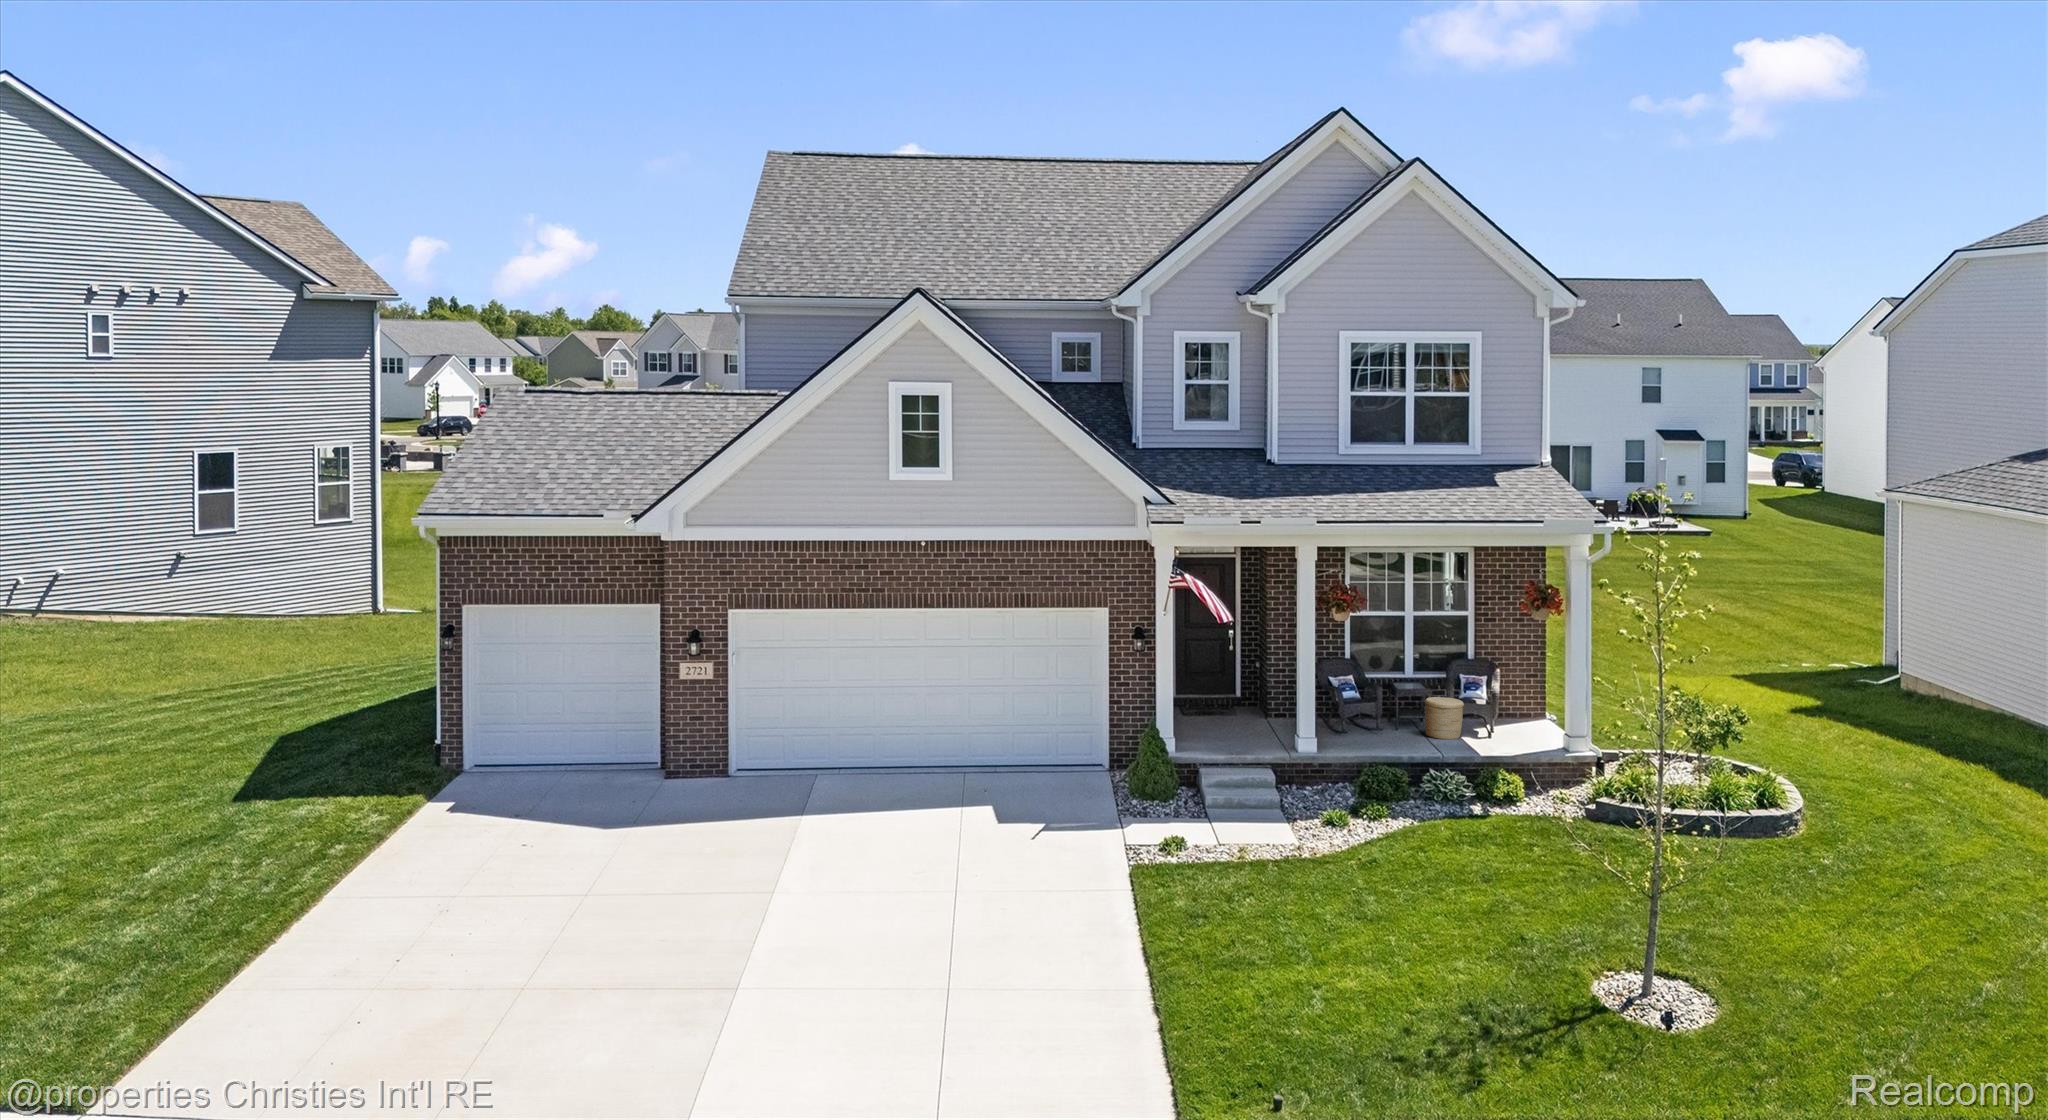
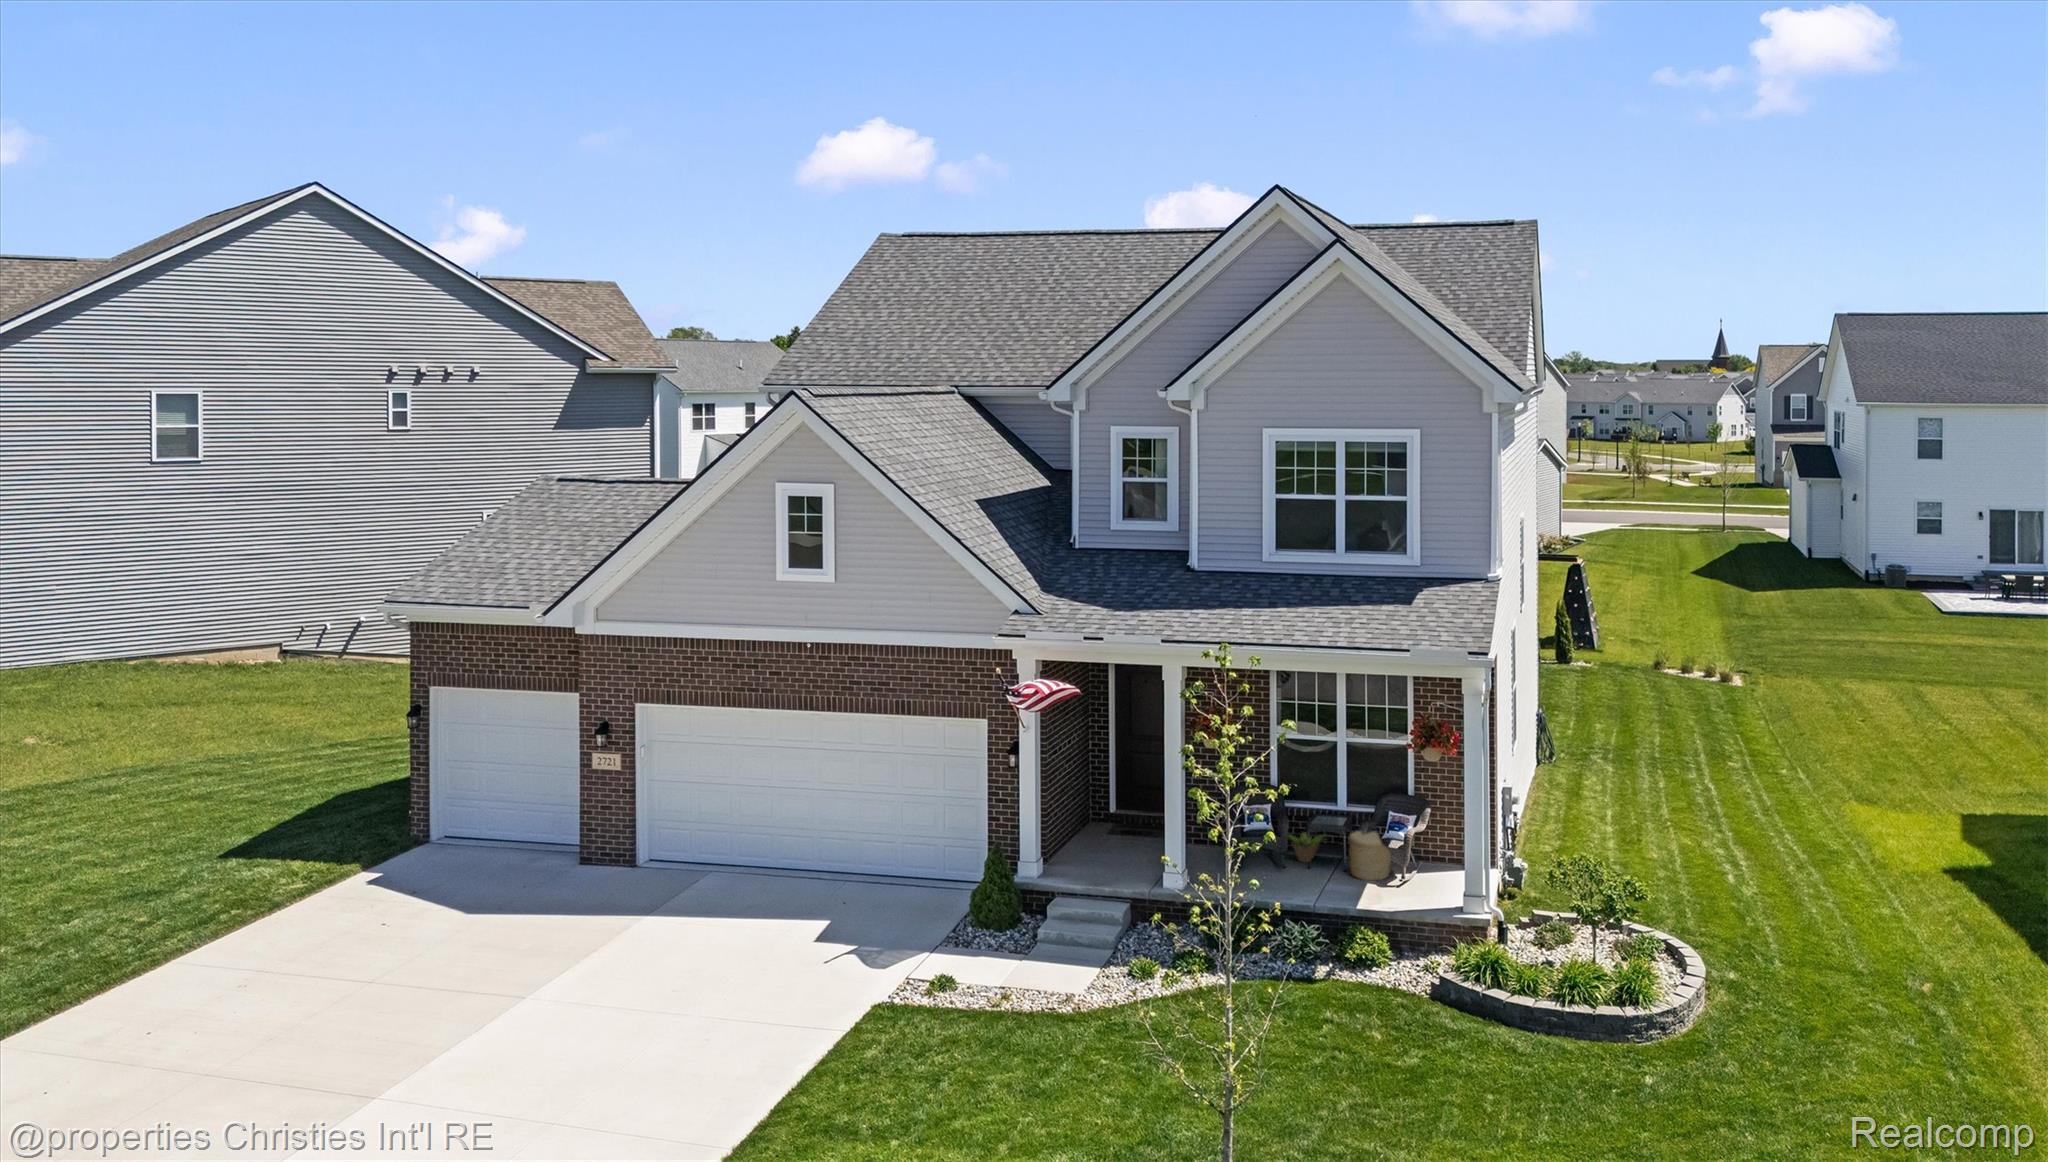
decorative plant: none [1348,705,1395,731] -> present [1288,833,1324,862]

